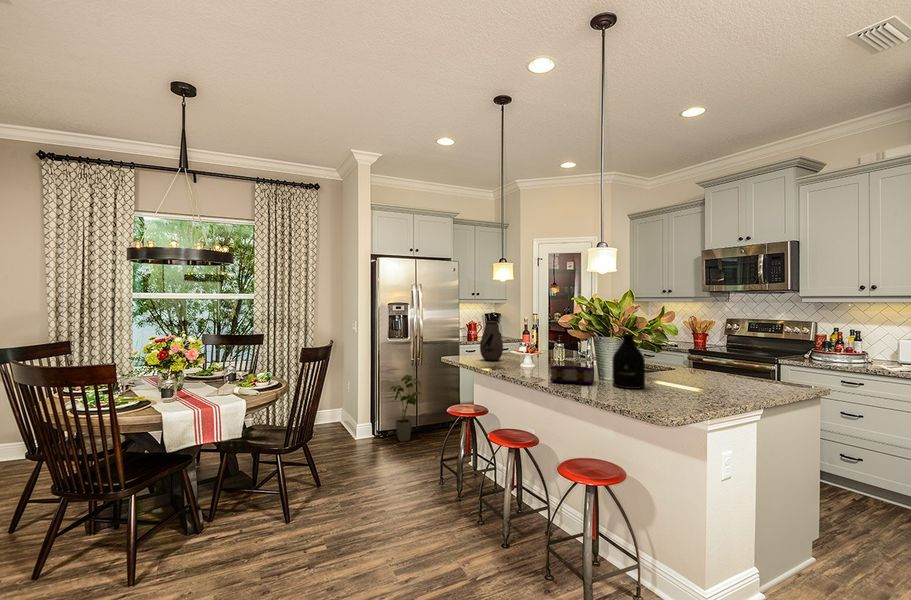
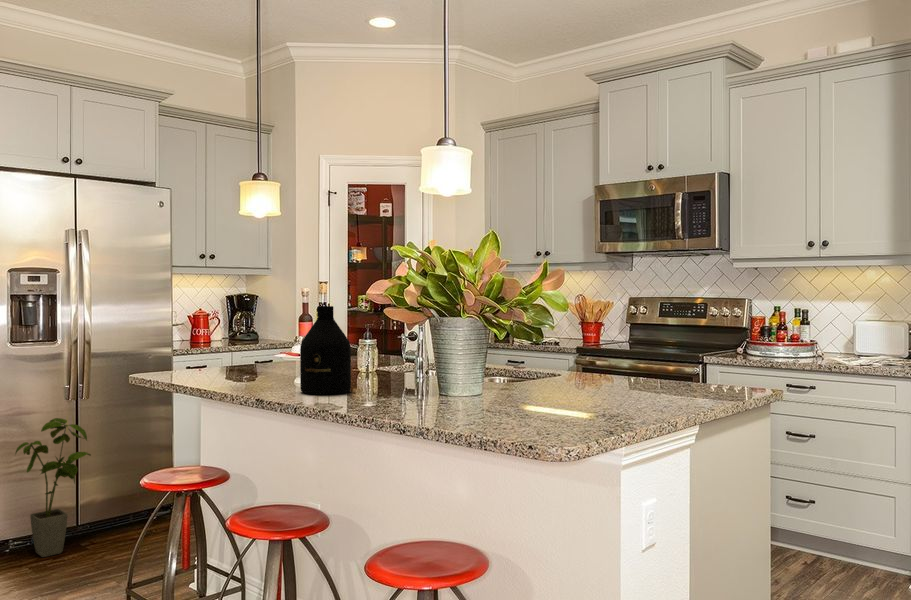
vase: present [480,321,503,361] -> none [211,298,258,376]
bottle: present [612,334,645,389] -> present [300,306,351,395]
book: present [550,364,594,384] -> none [350,370,432,405]

